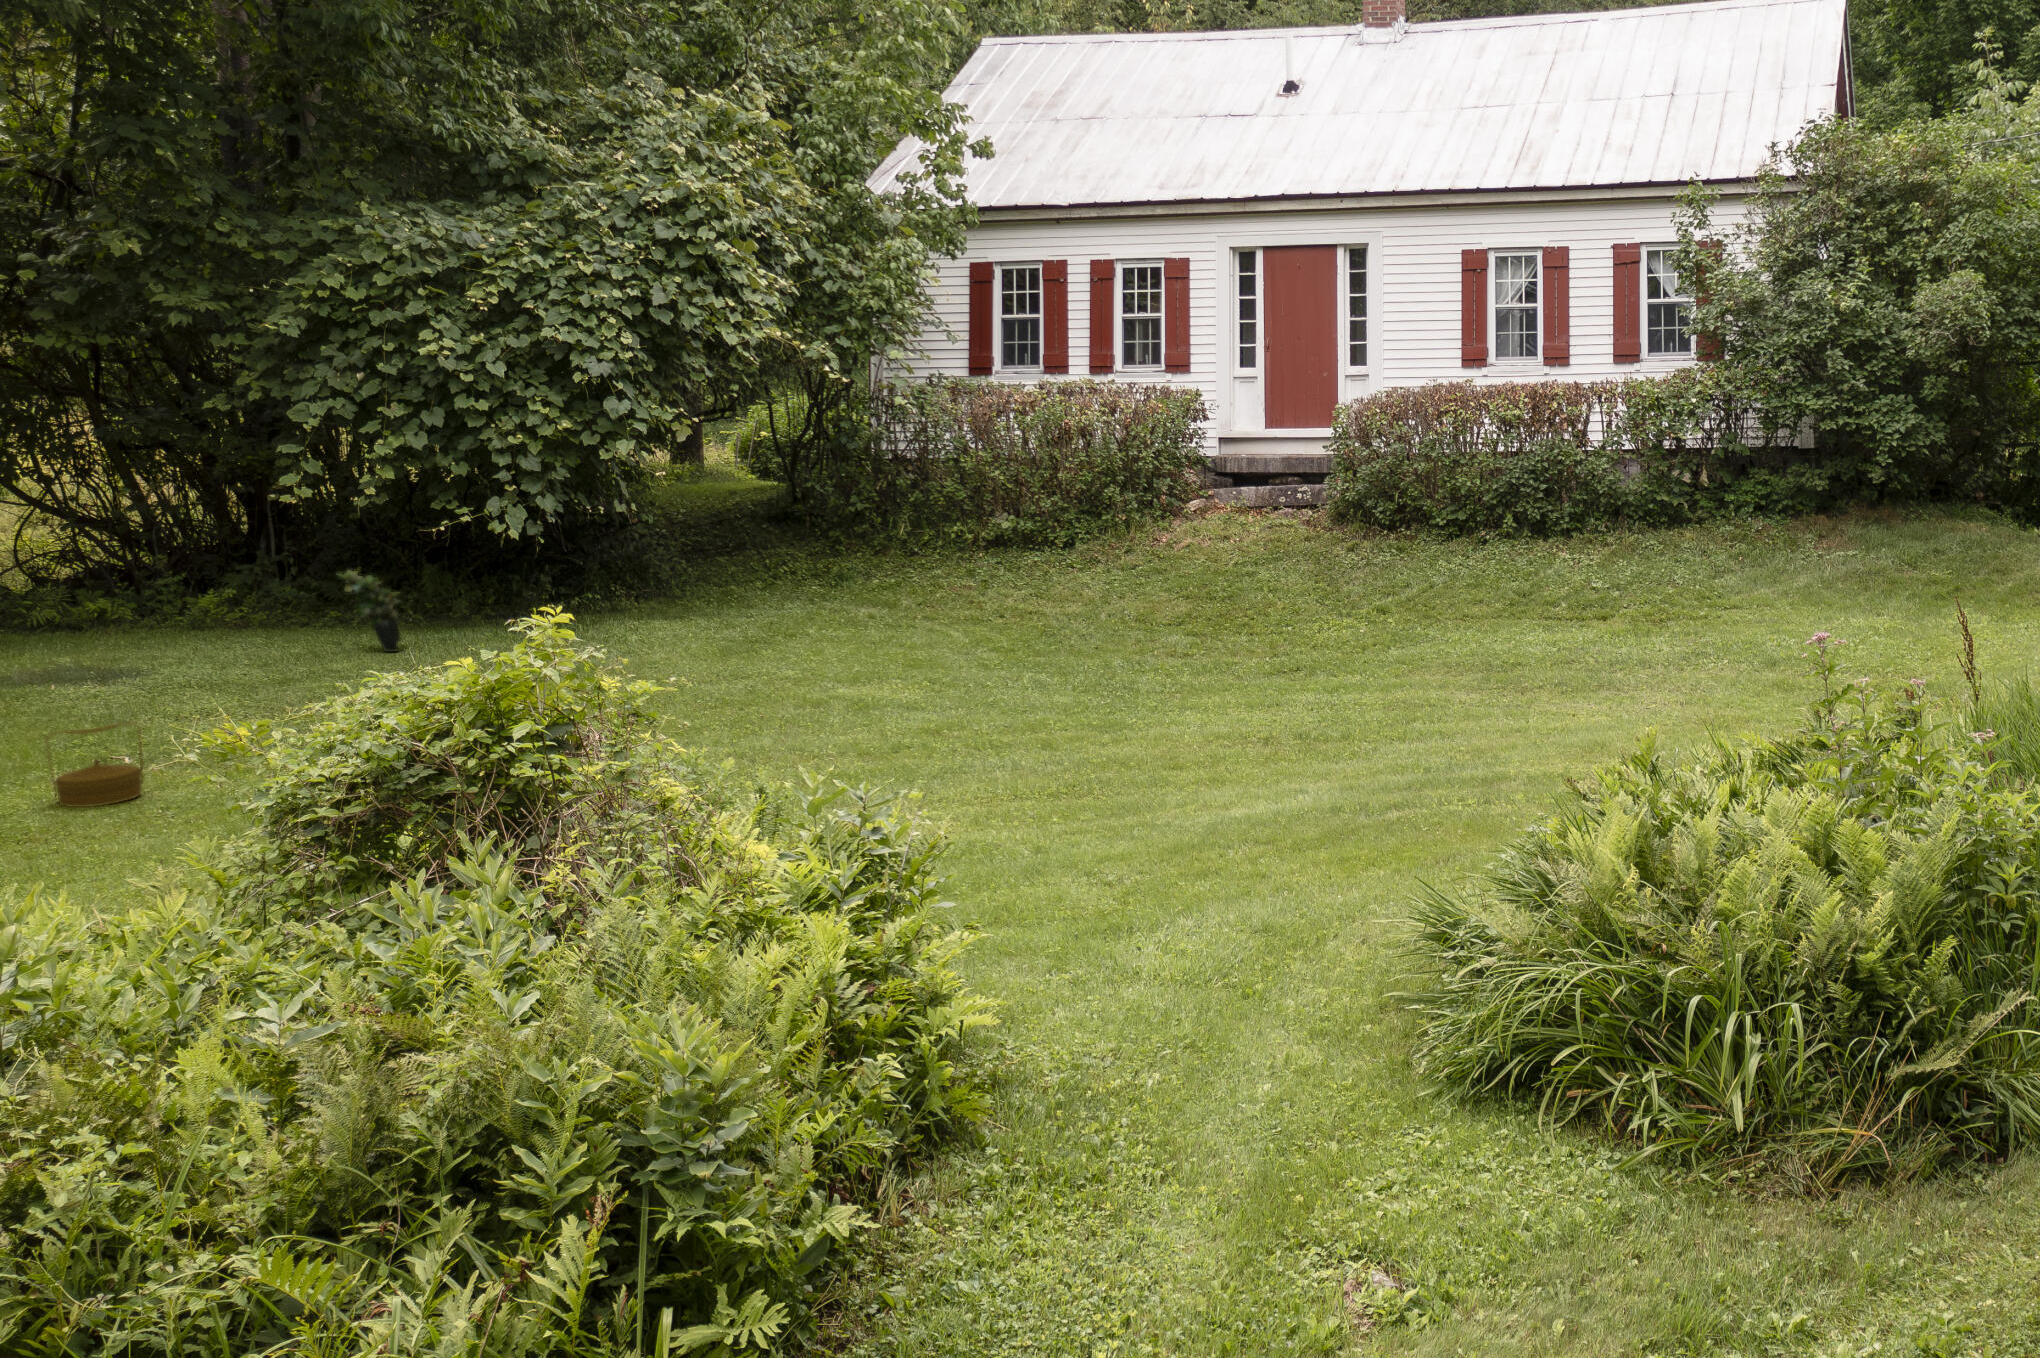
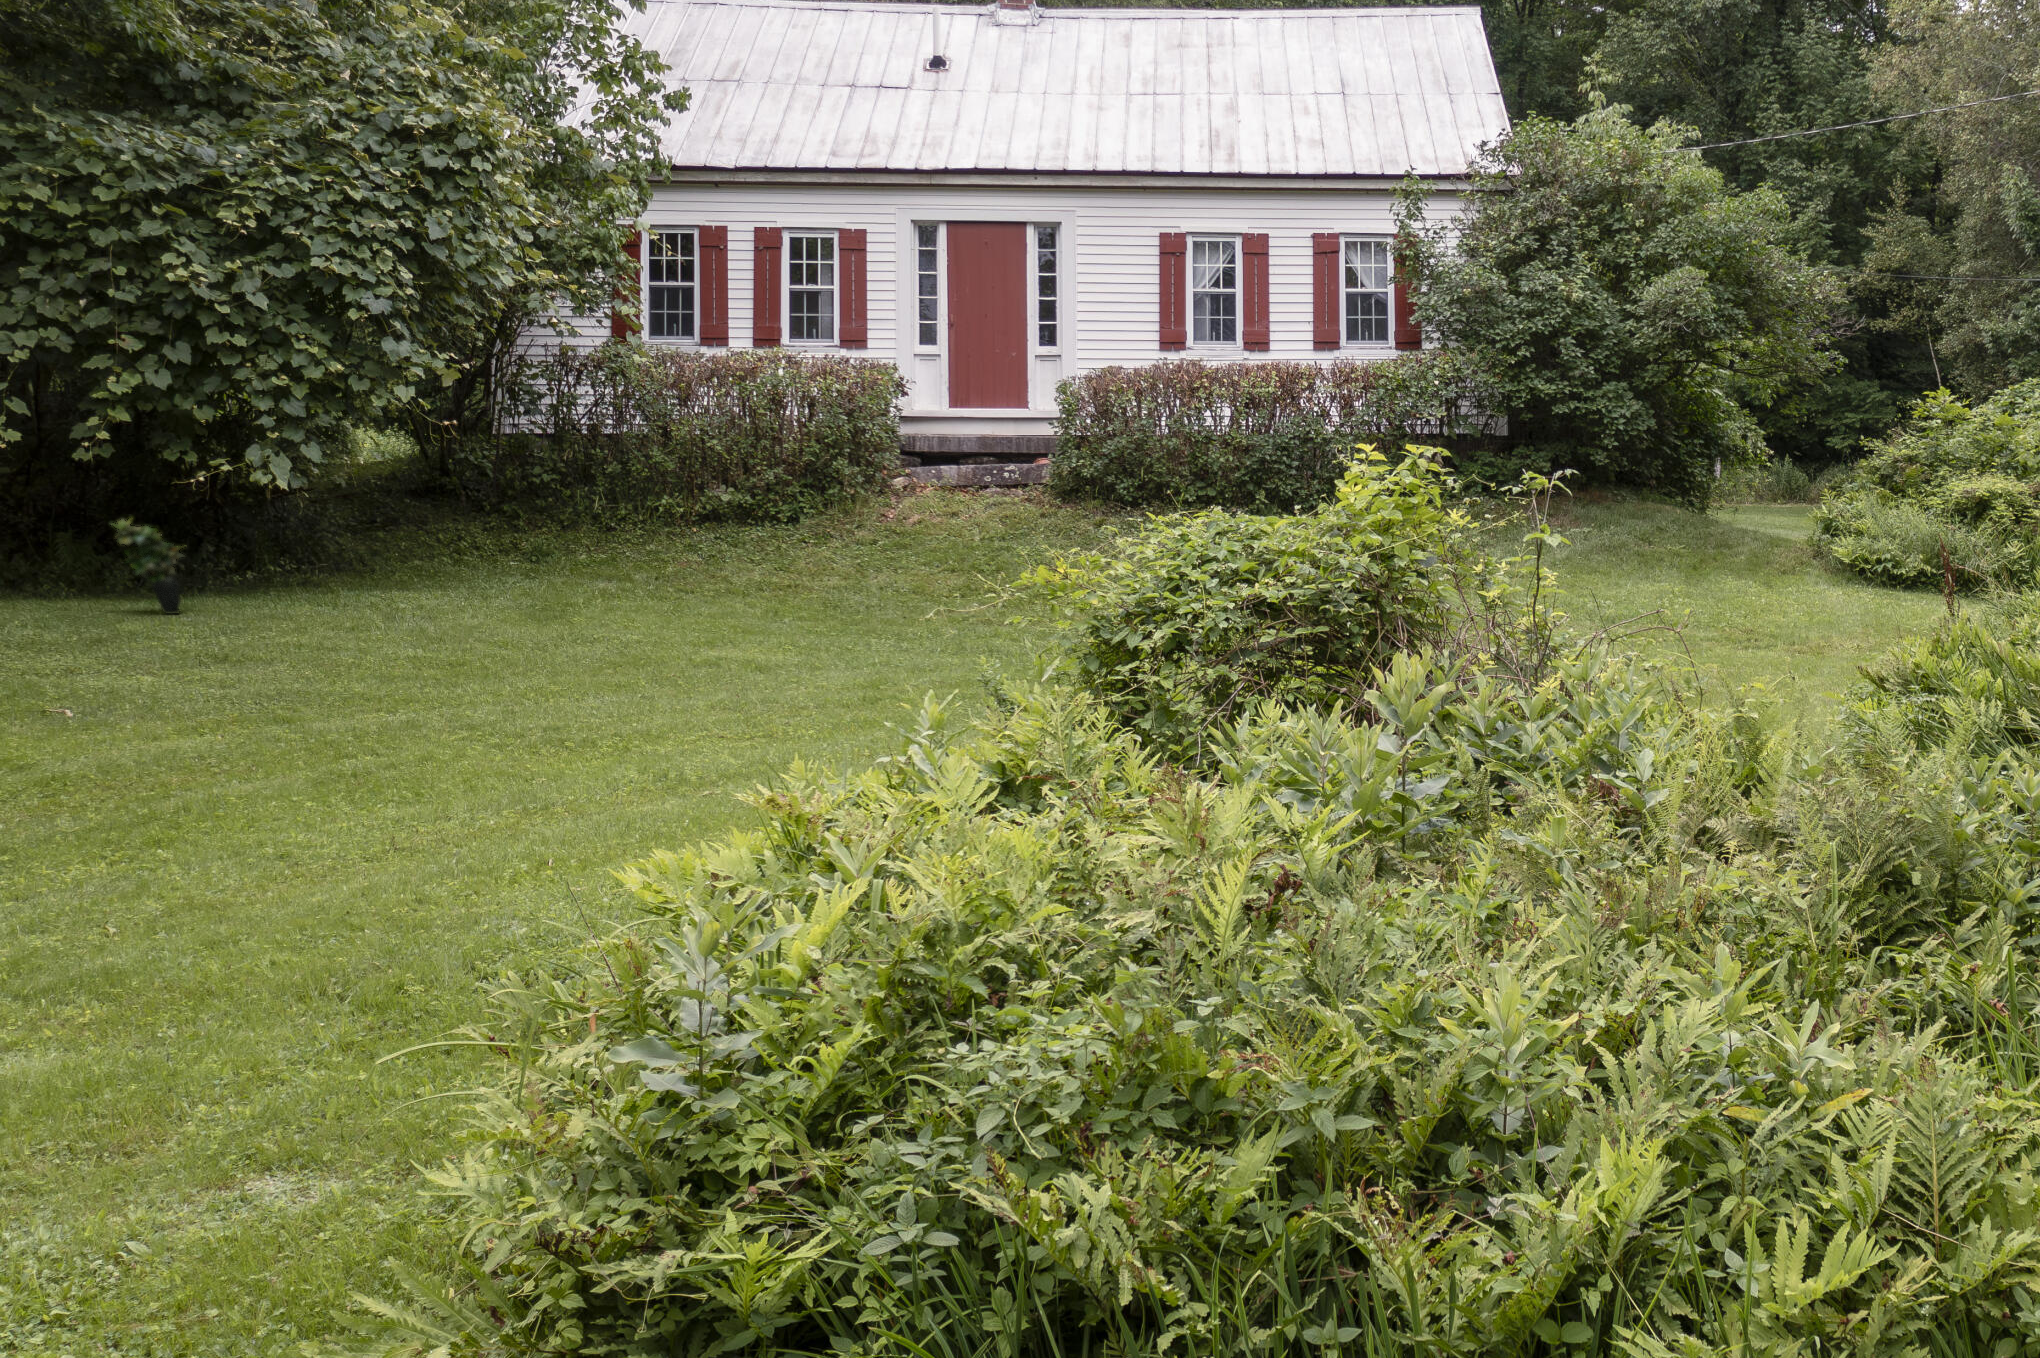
basket: present [45,723,143,807] -> none [138,641,234,734]

